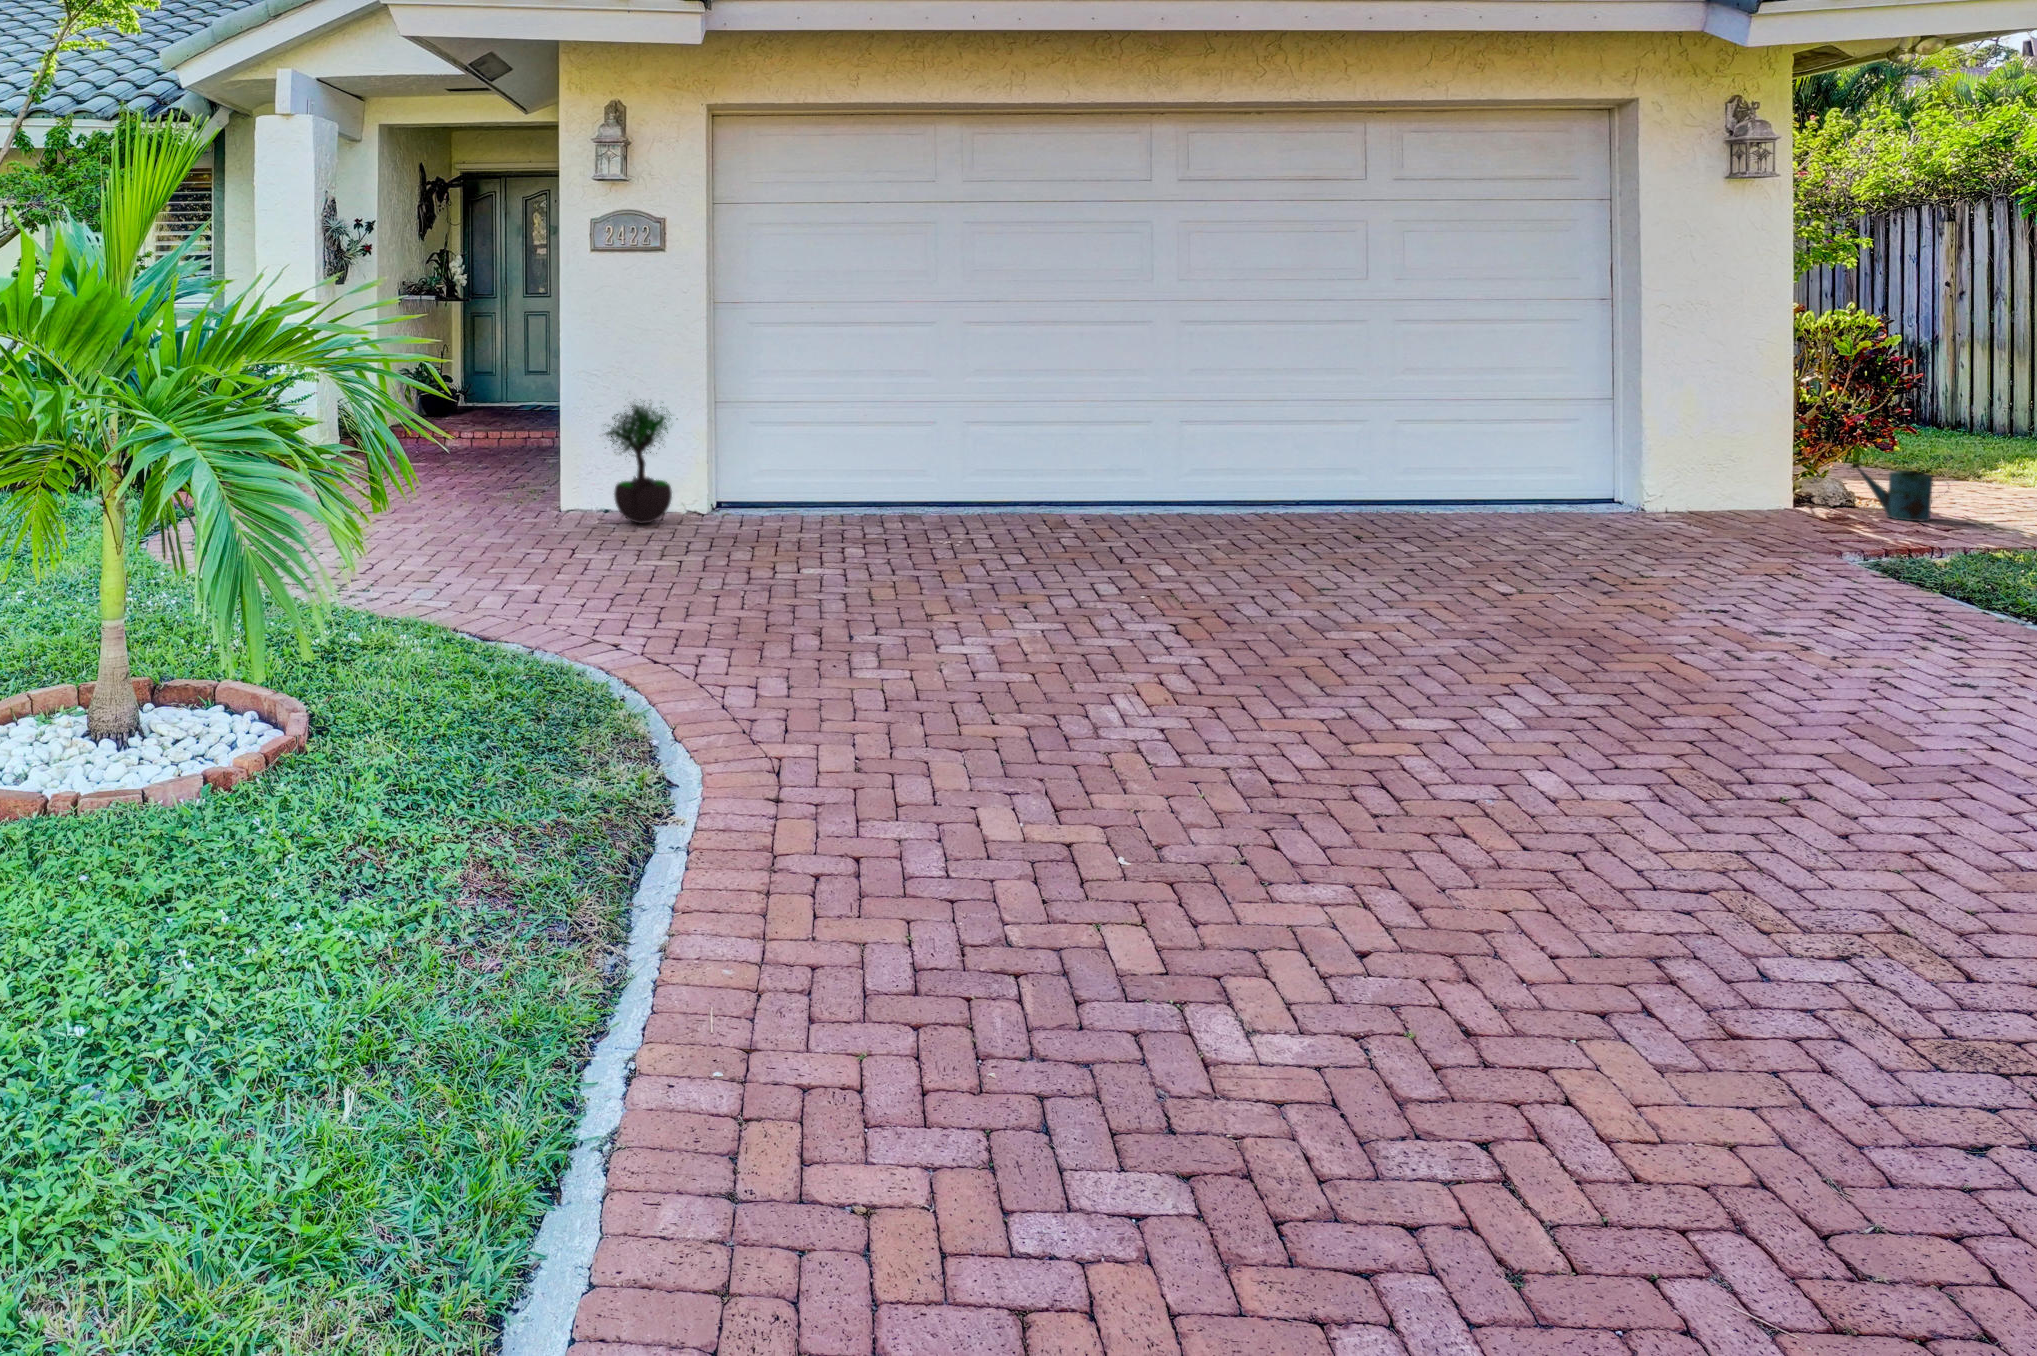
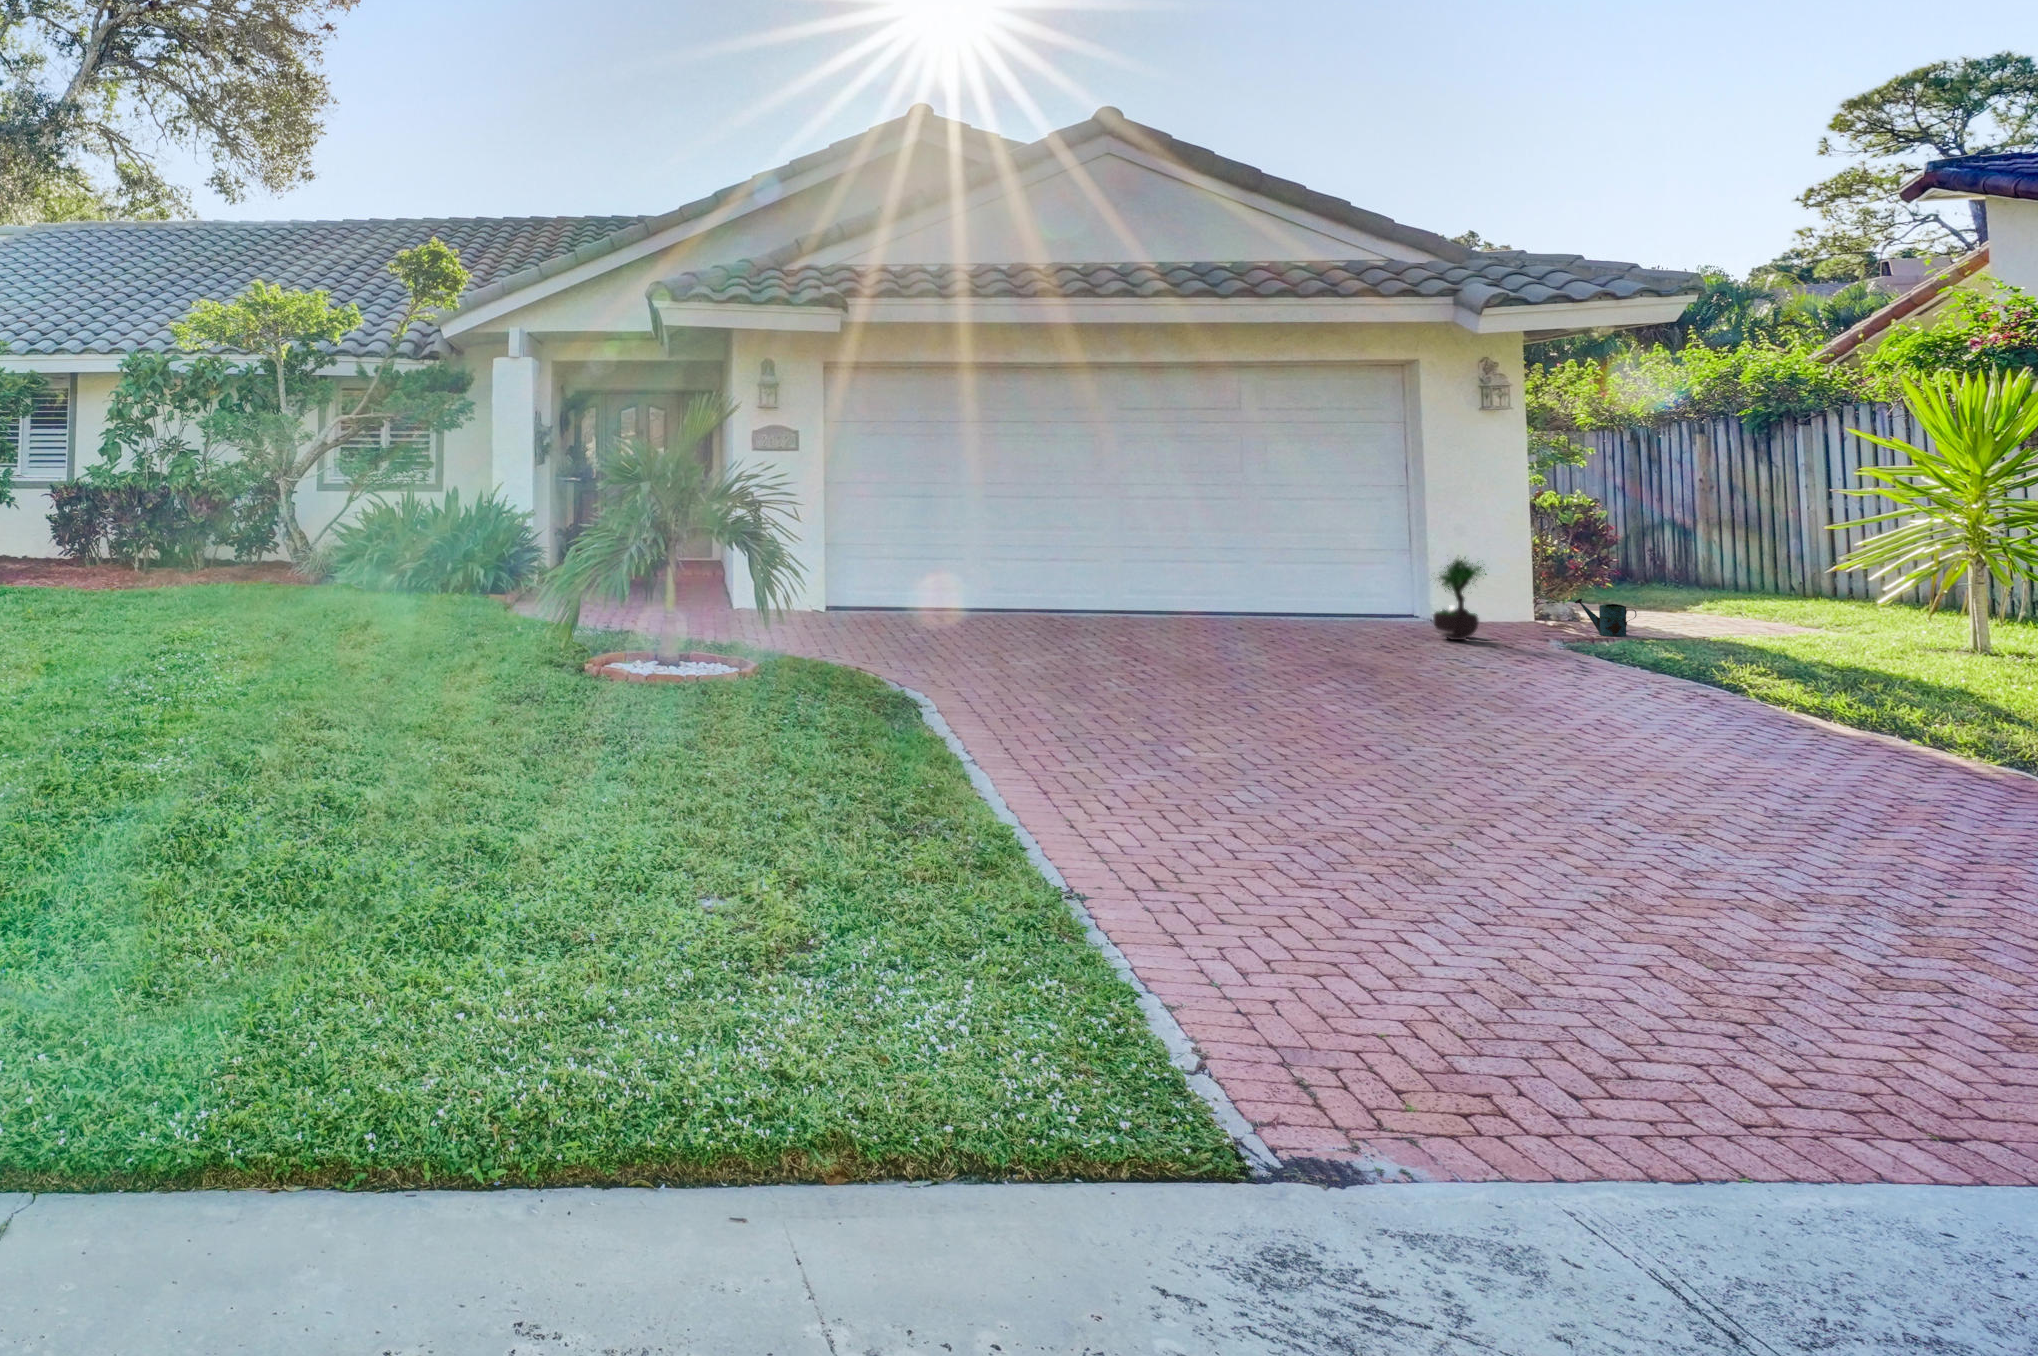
potted tree: present [606,401,672,523] -> present [1433,557,1487,640]

